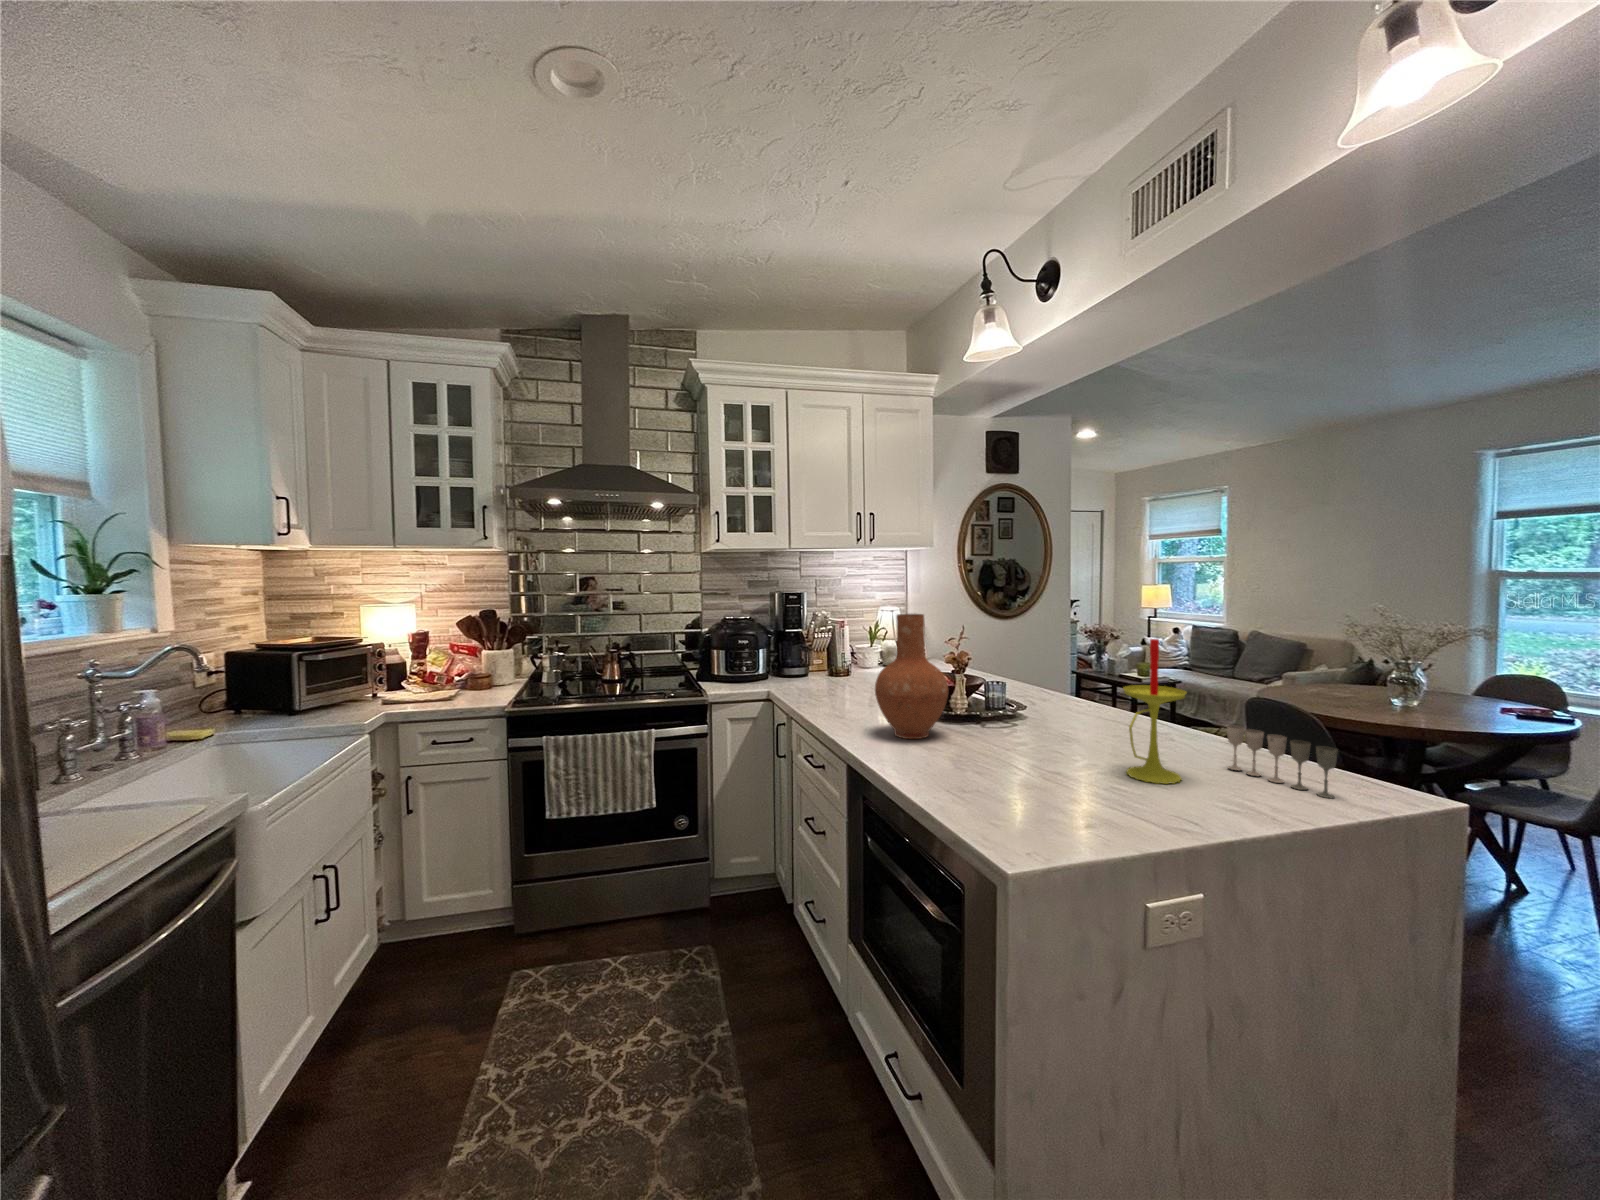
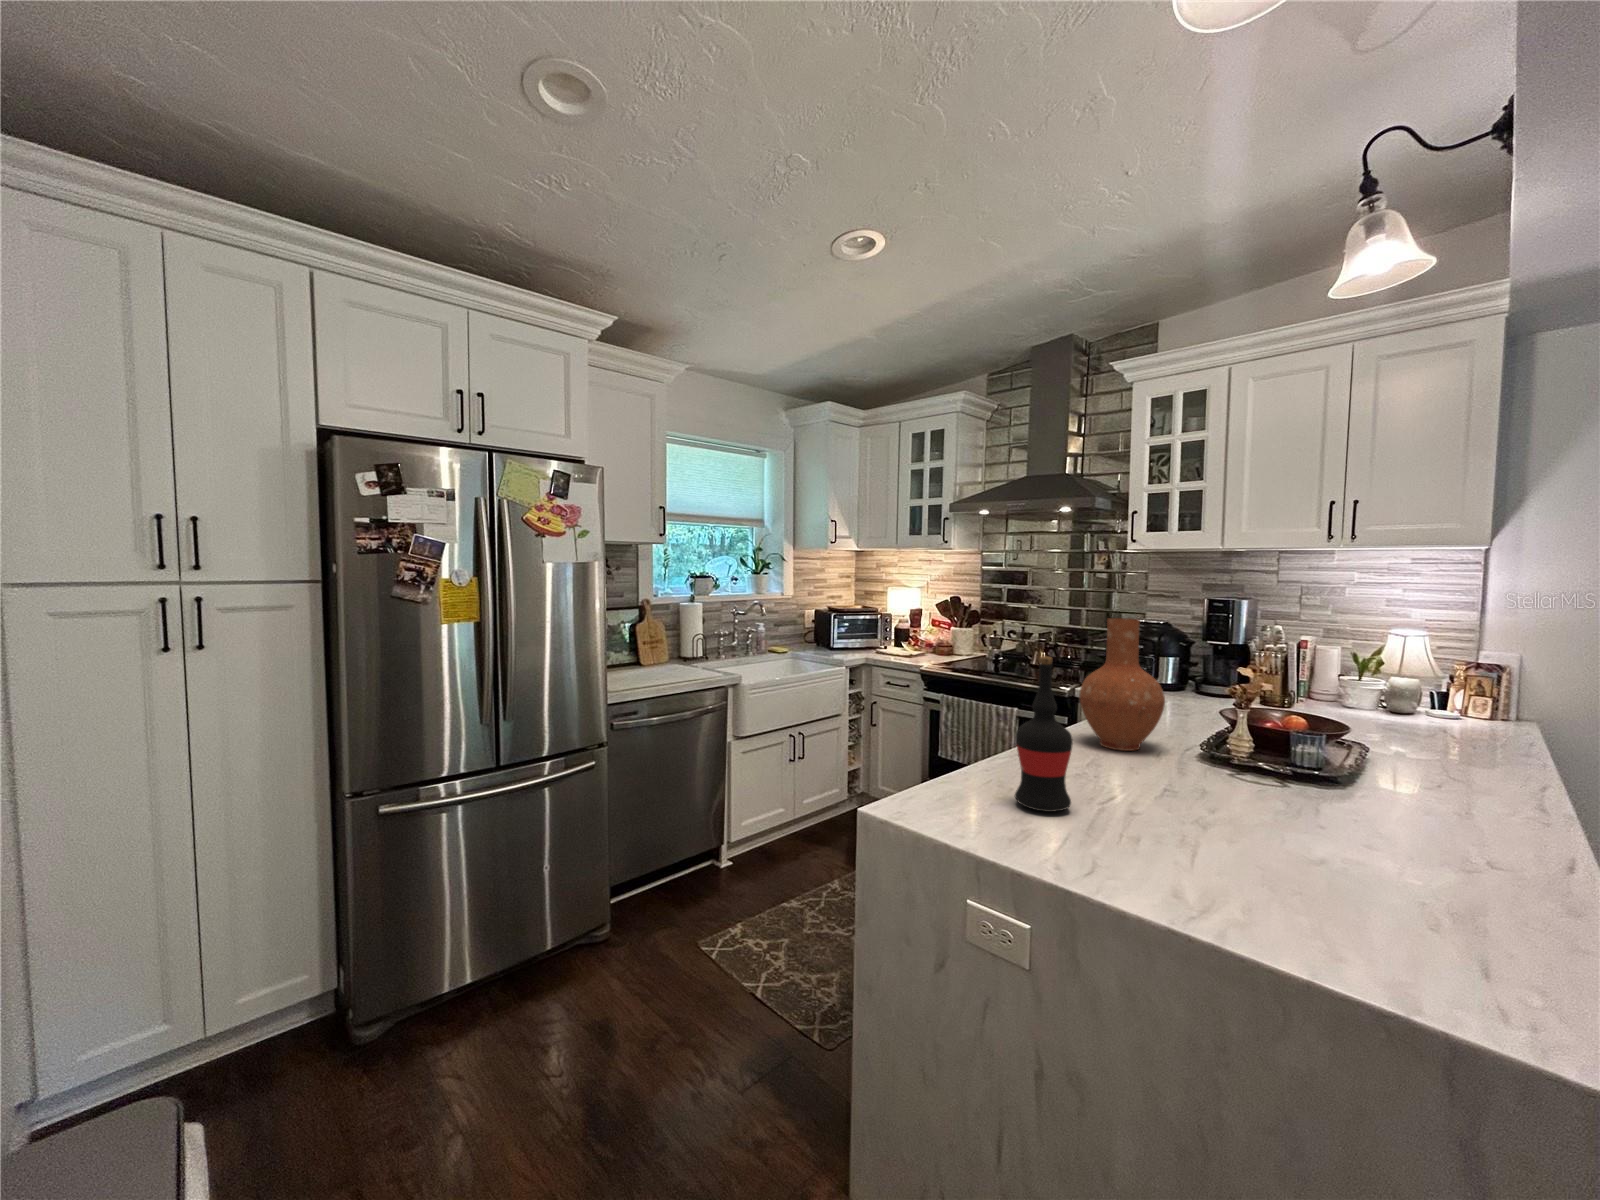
candle: present [1124,639,1186,784] -> none [1161,657,1263,844]
wine bottle: none [1062,656,1122,815] -> present [1015,656,1073,812]
wine glass: present [1227,725,1338,798] -> none [1355,809,1389,926]

